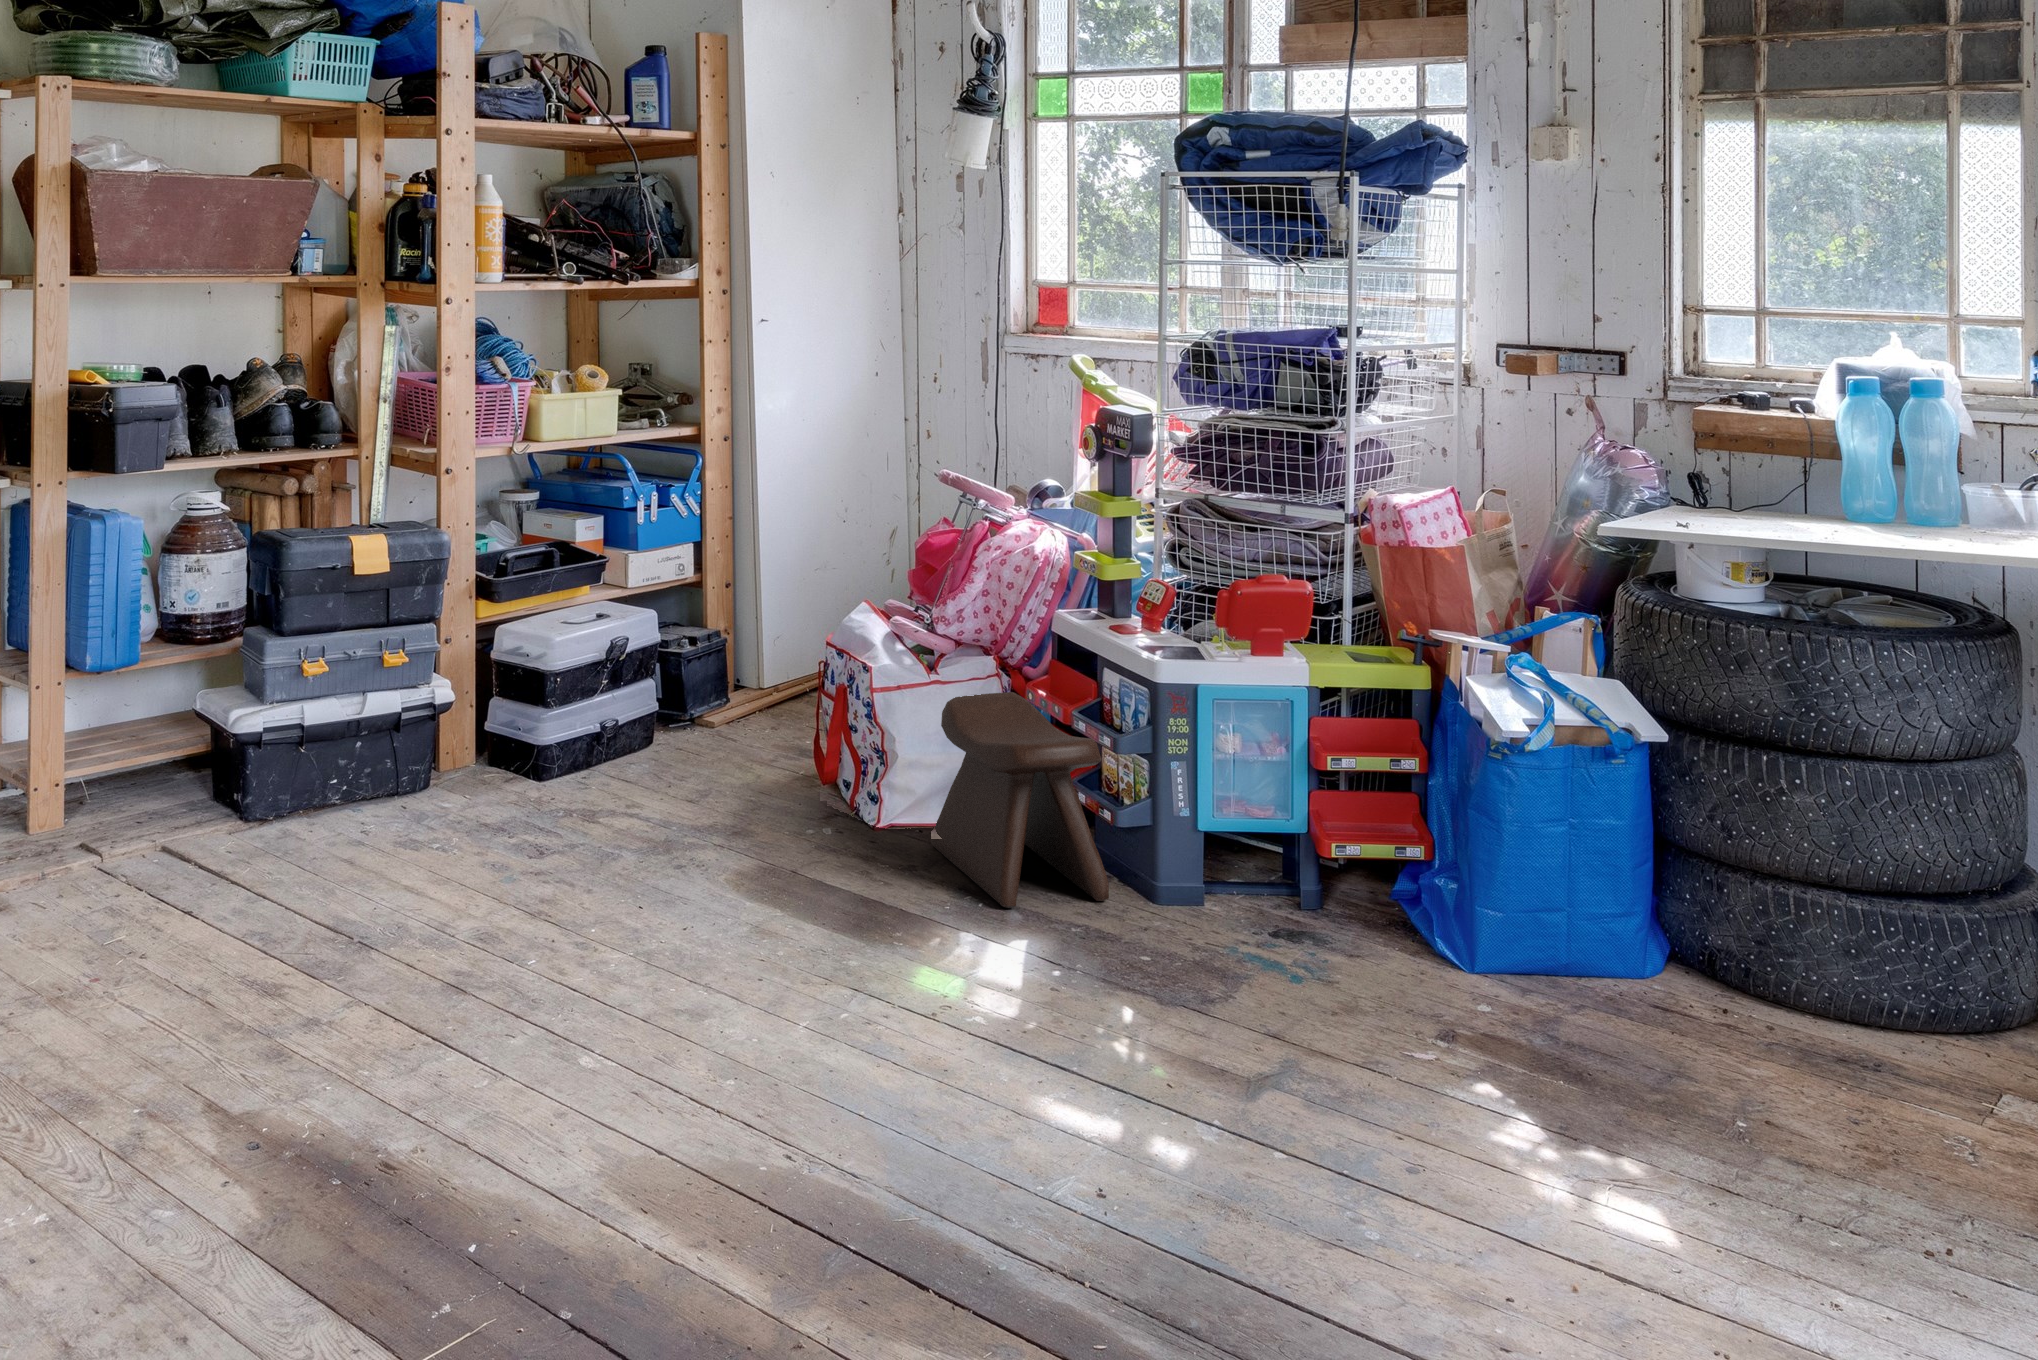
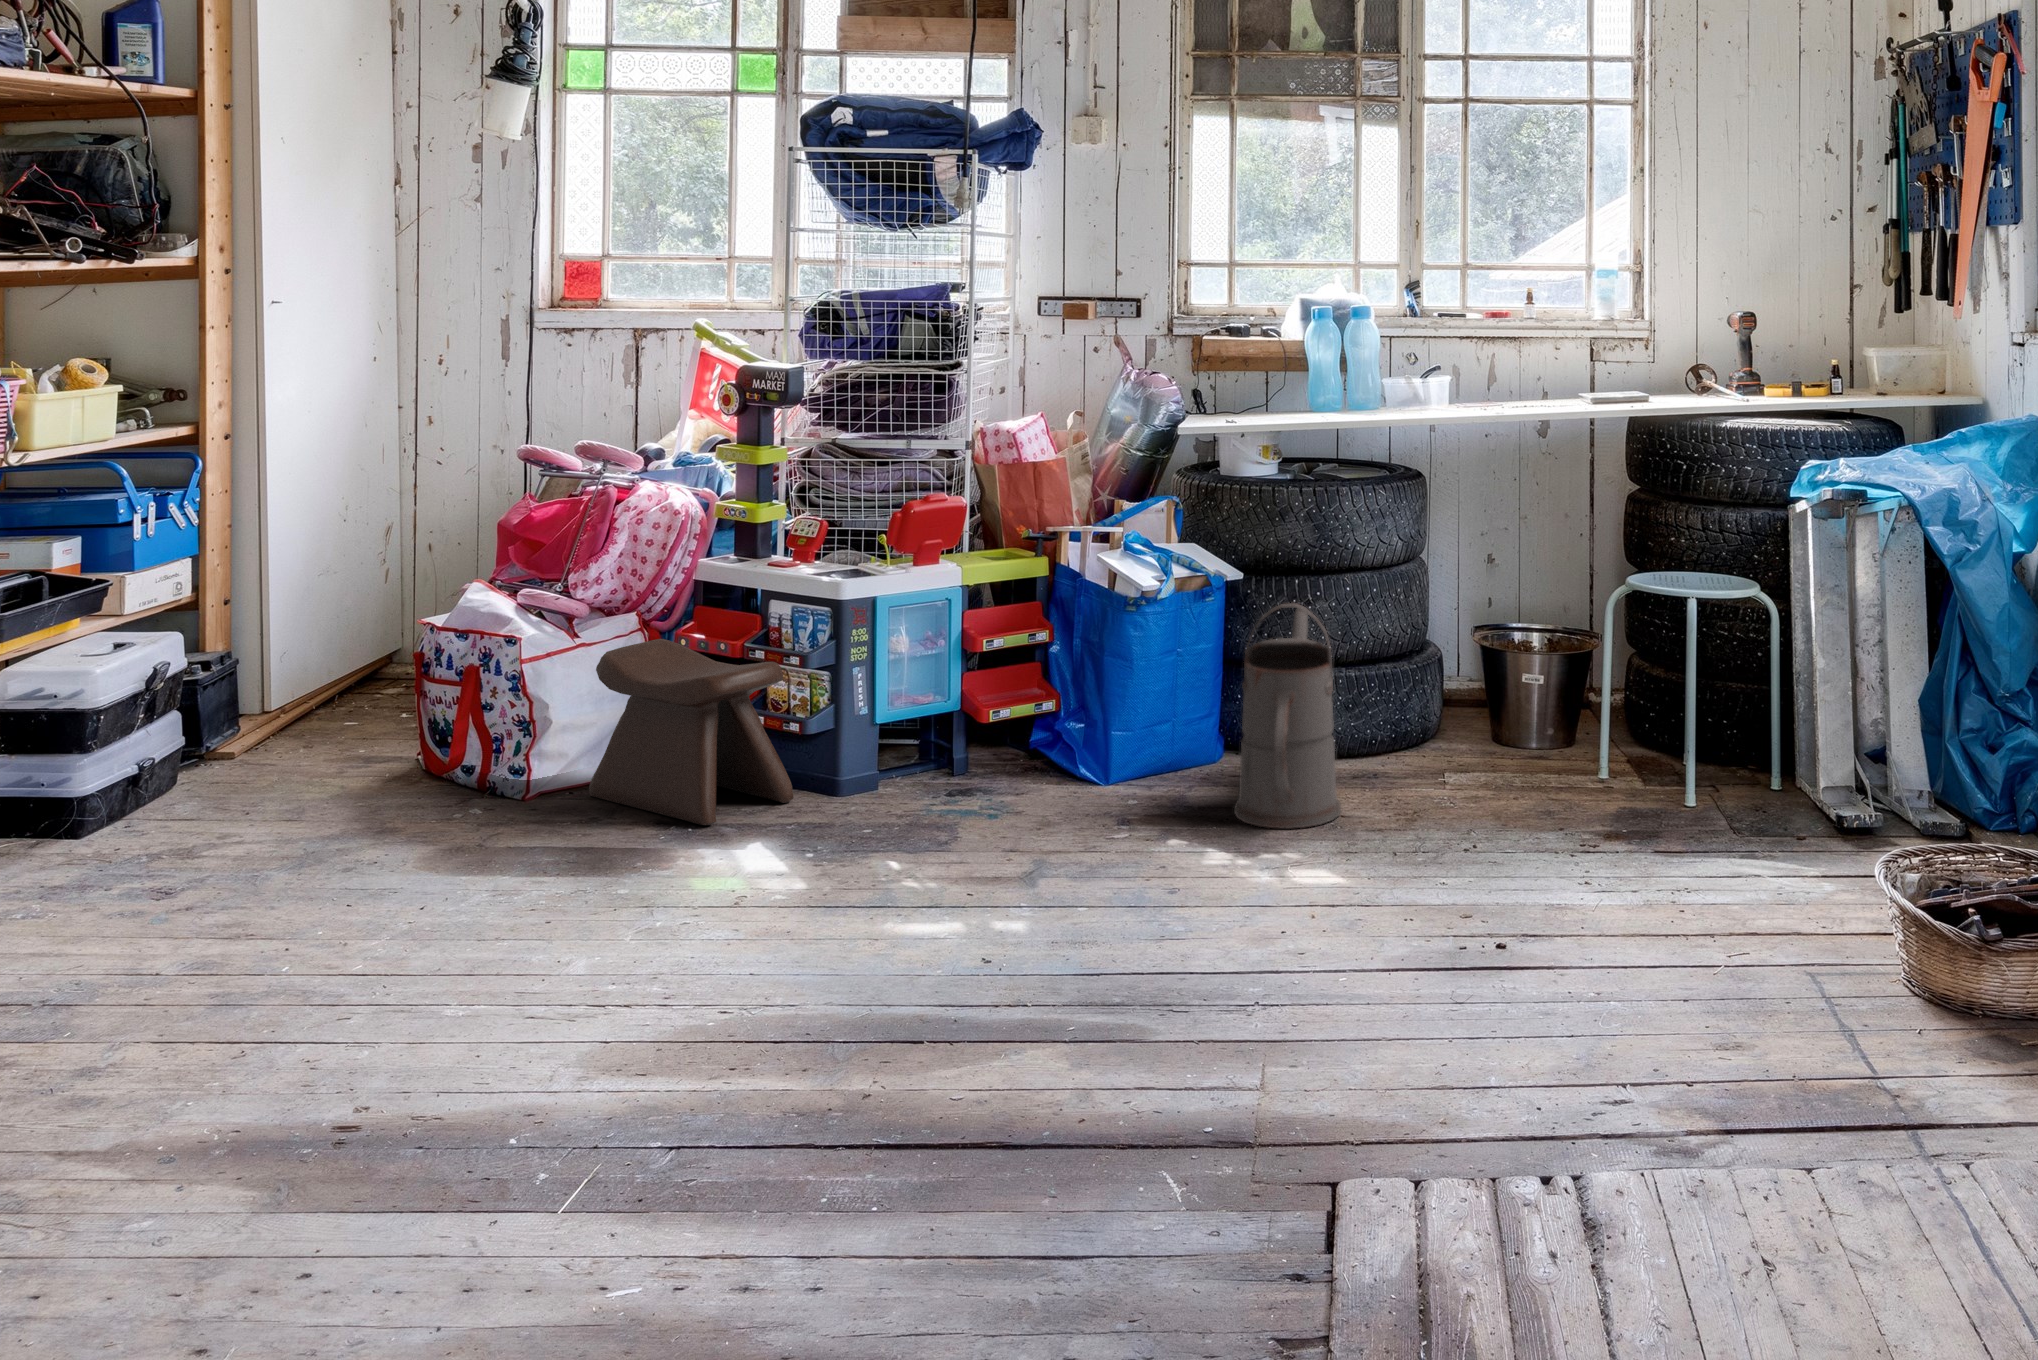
watering can: none [1616,786,1780,1118] -> present [1234,603,1341,829]

